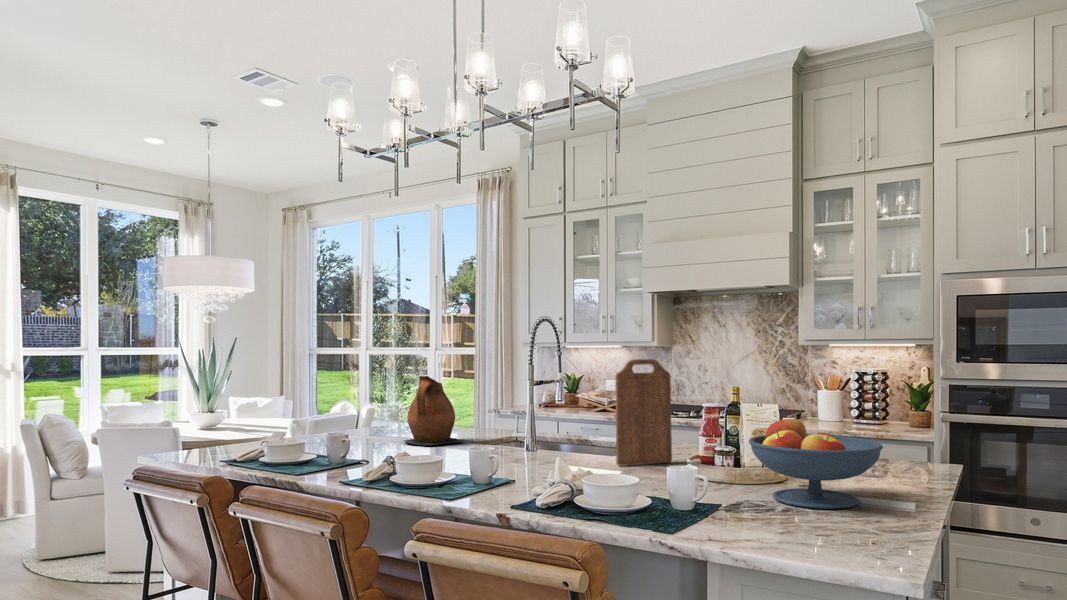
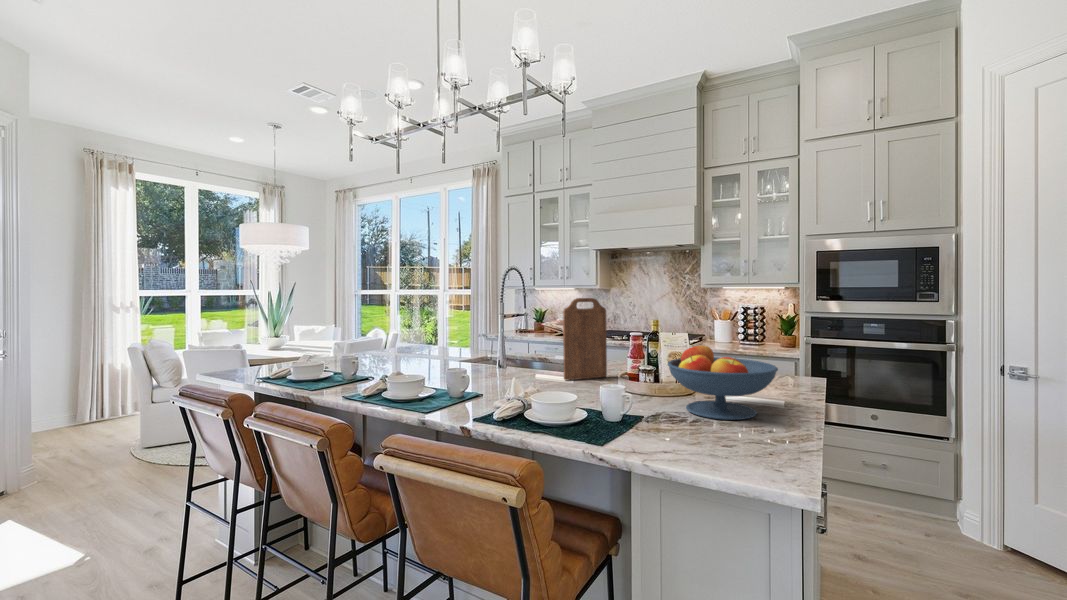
ceramic pitcher: present [403,376,464,445] -> none [404,311,453,364]

